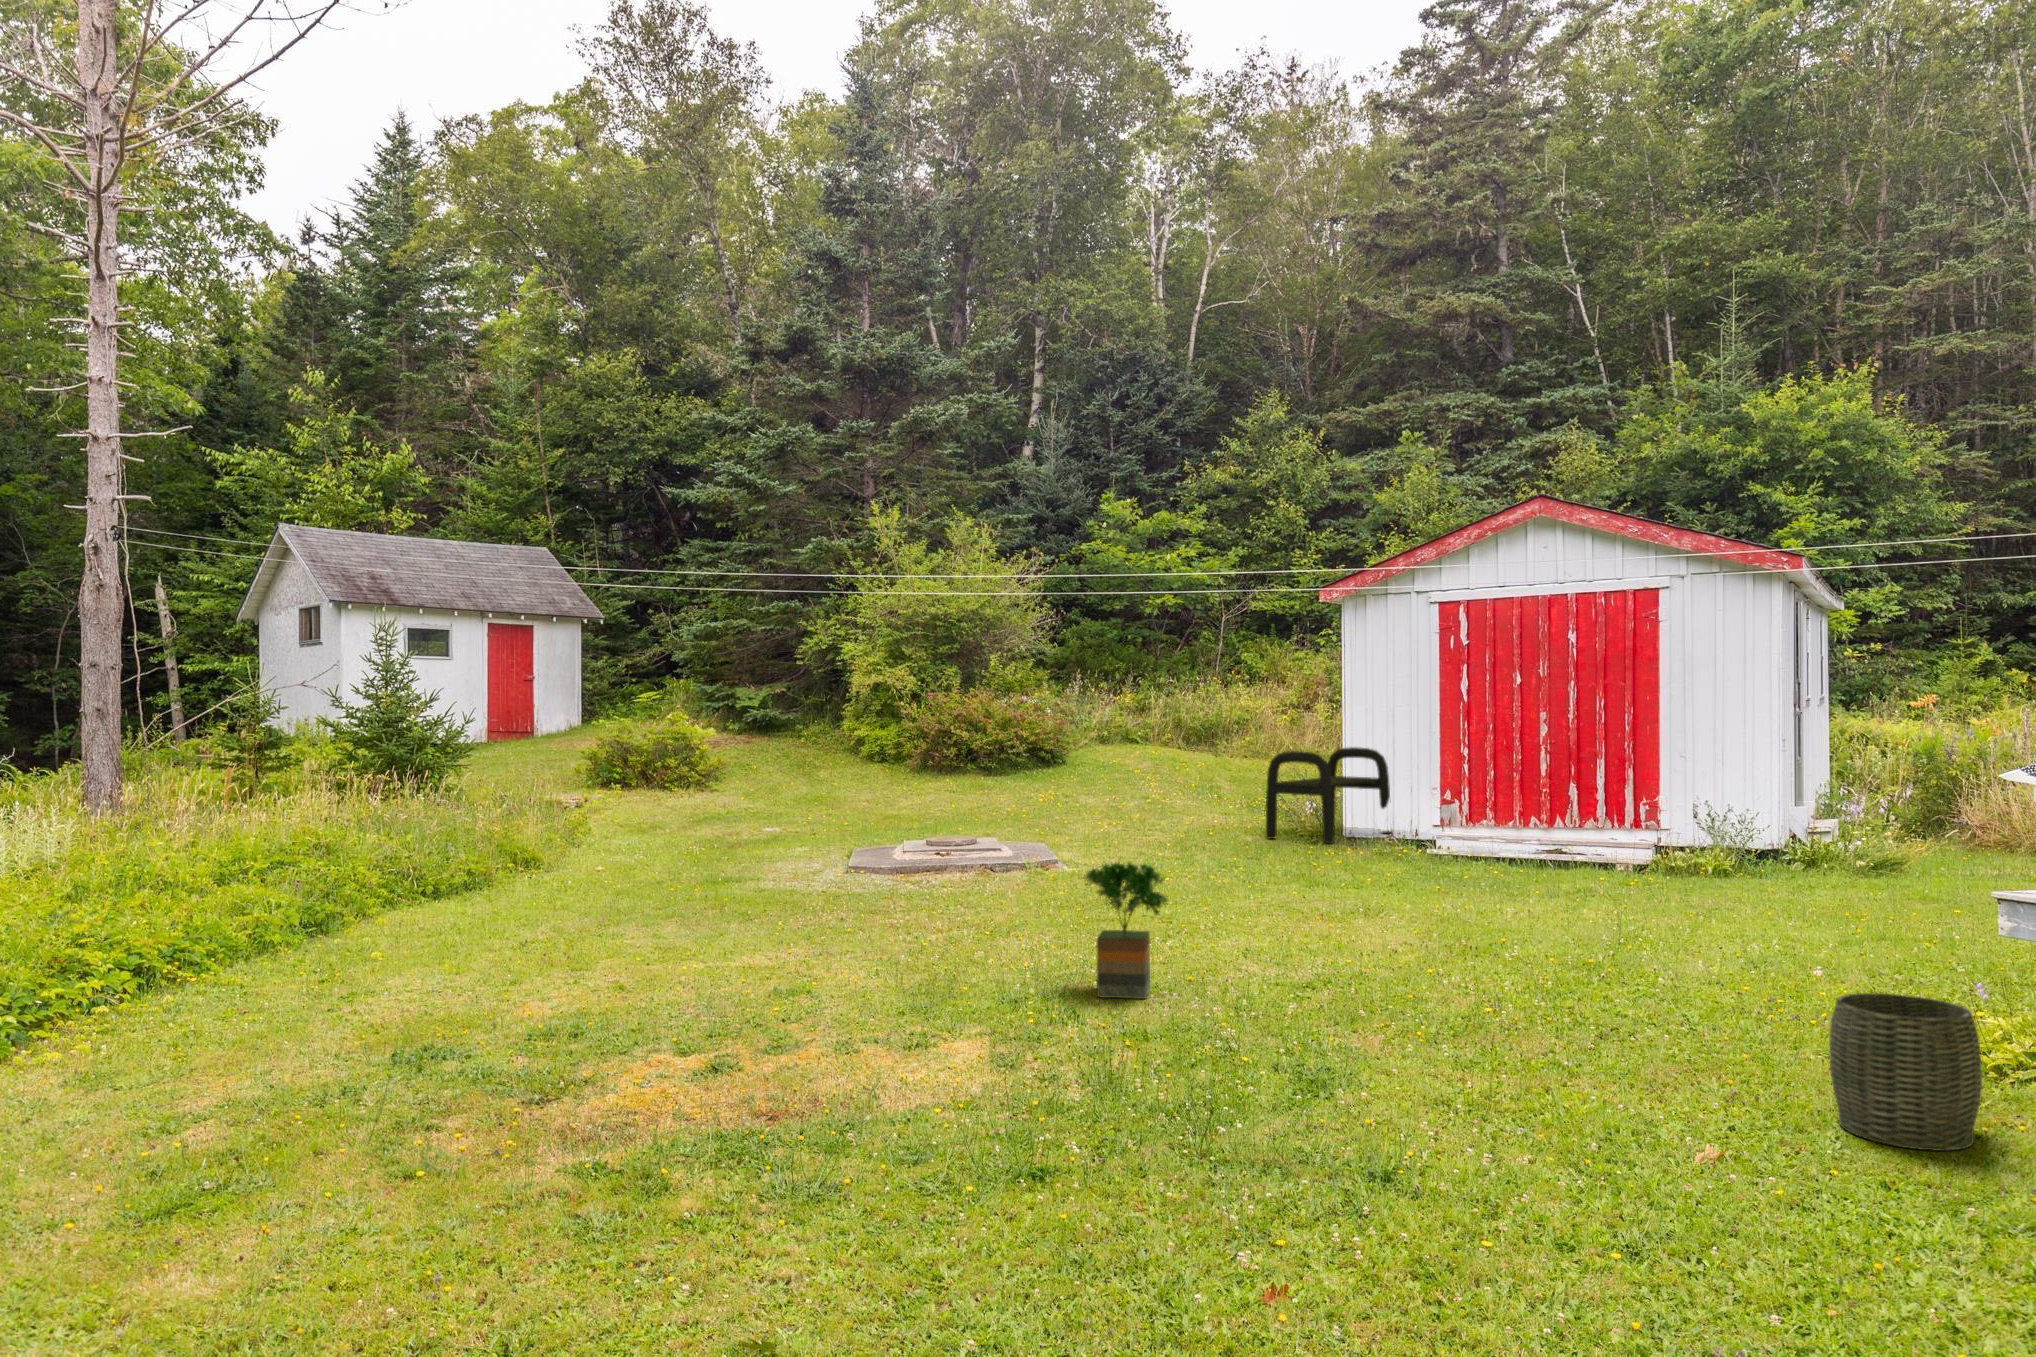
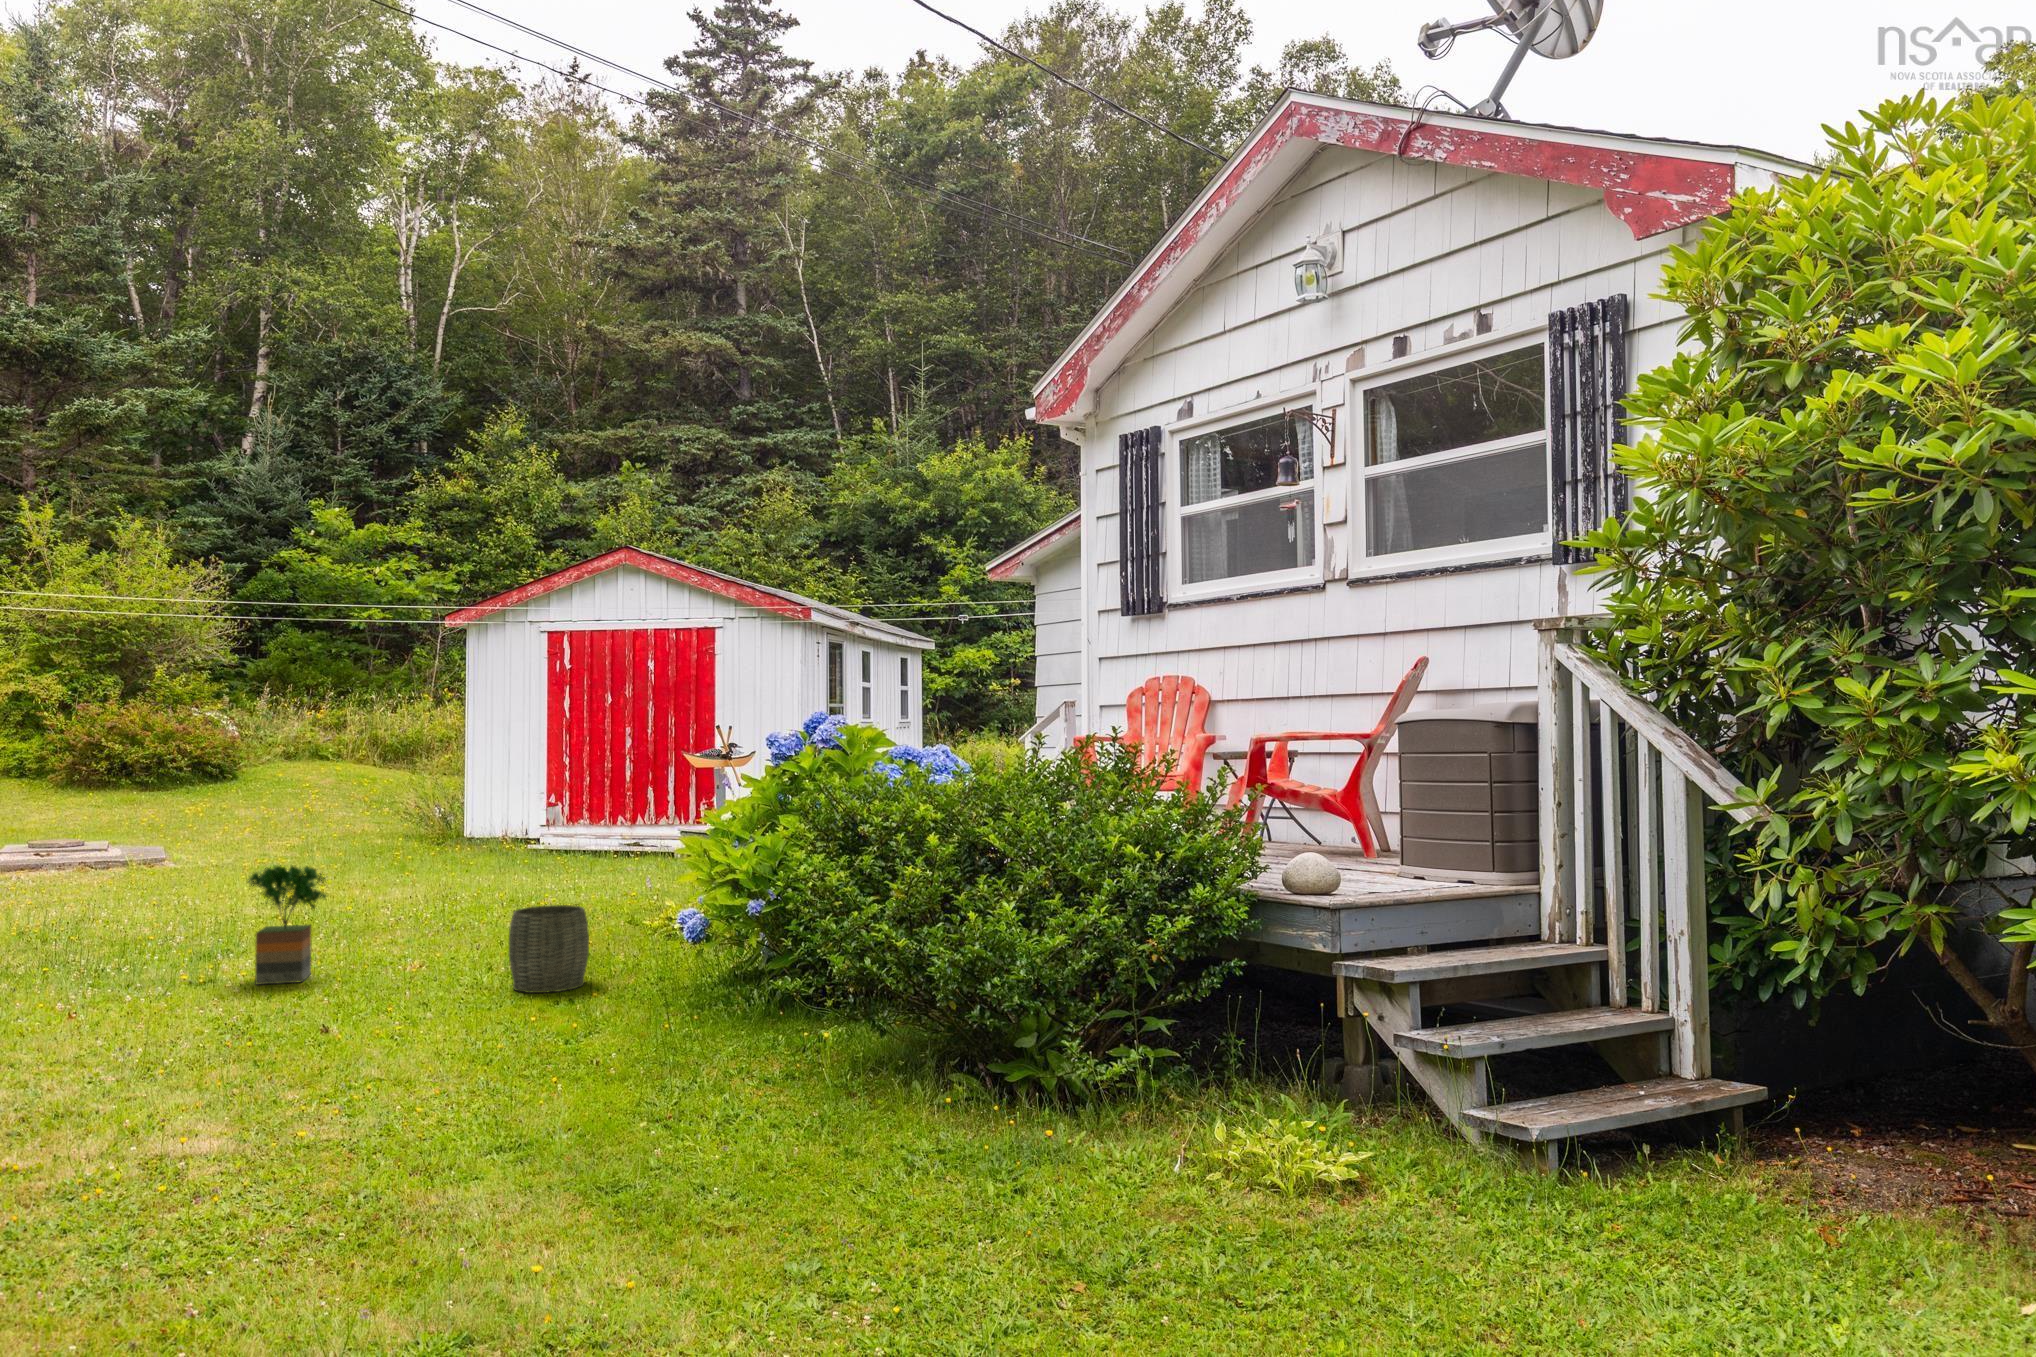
bench: present [1266,747,1391,843] -> none [380,759,505,844]
potted tree: present [1085,863,1169,999] -> present [248,865,326,985]

